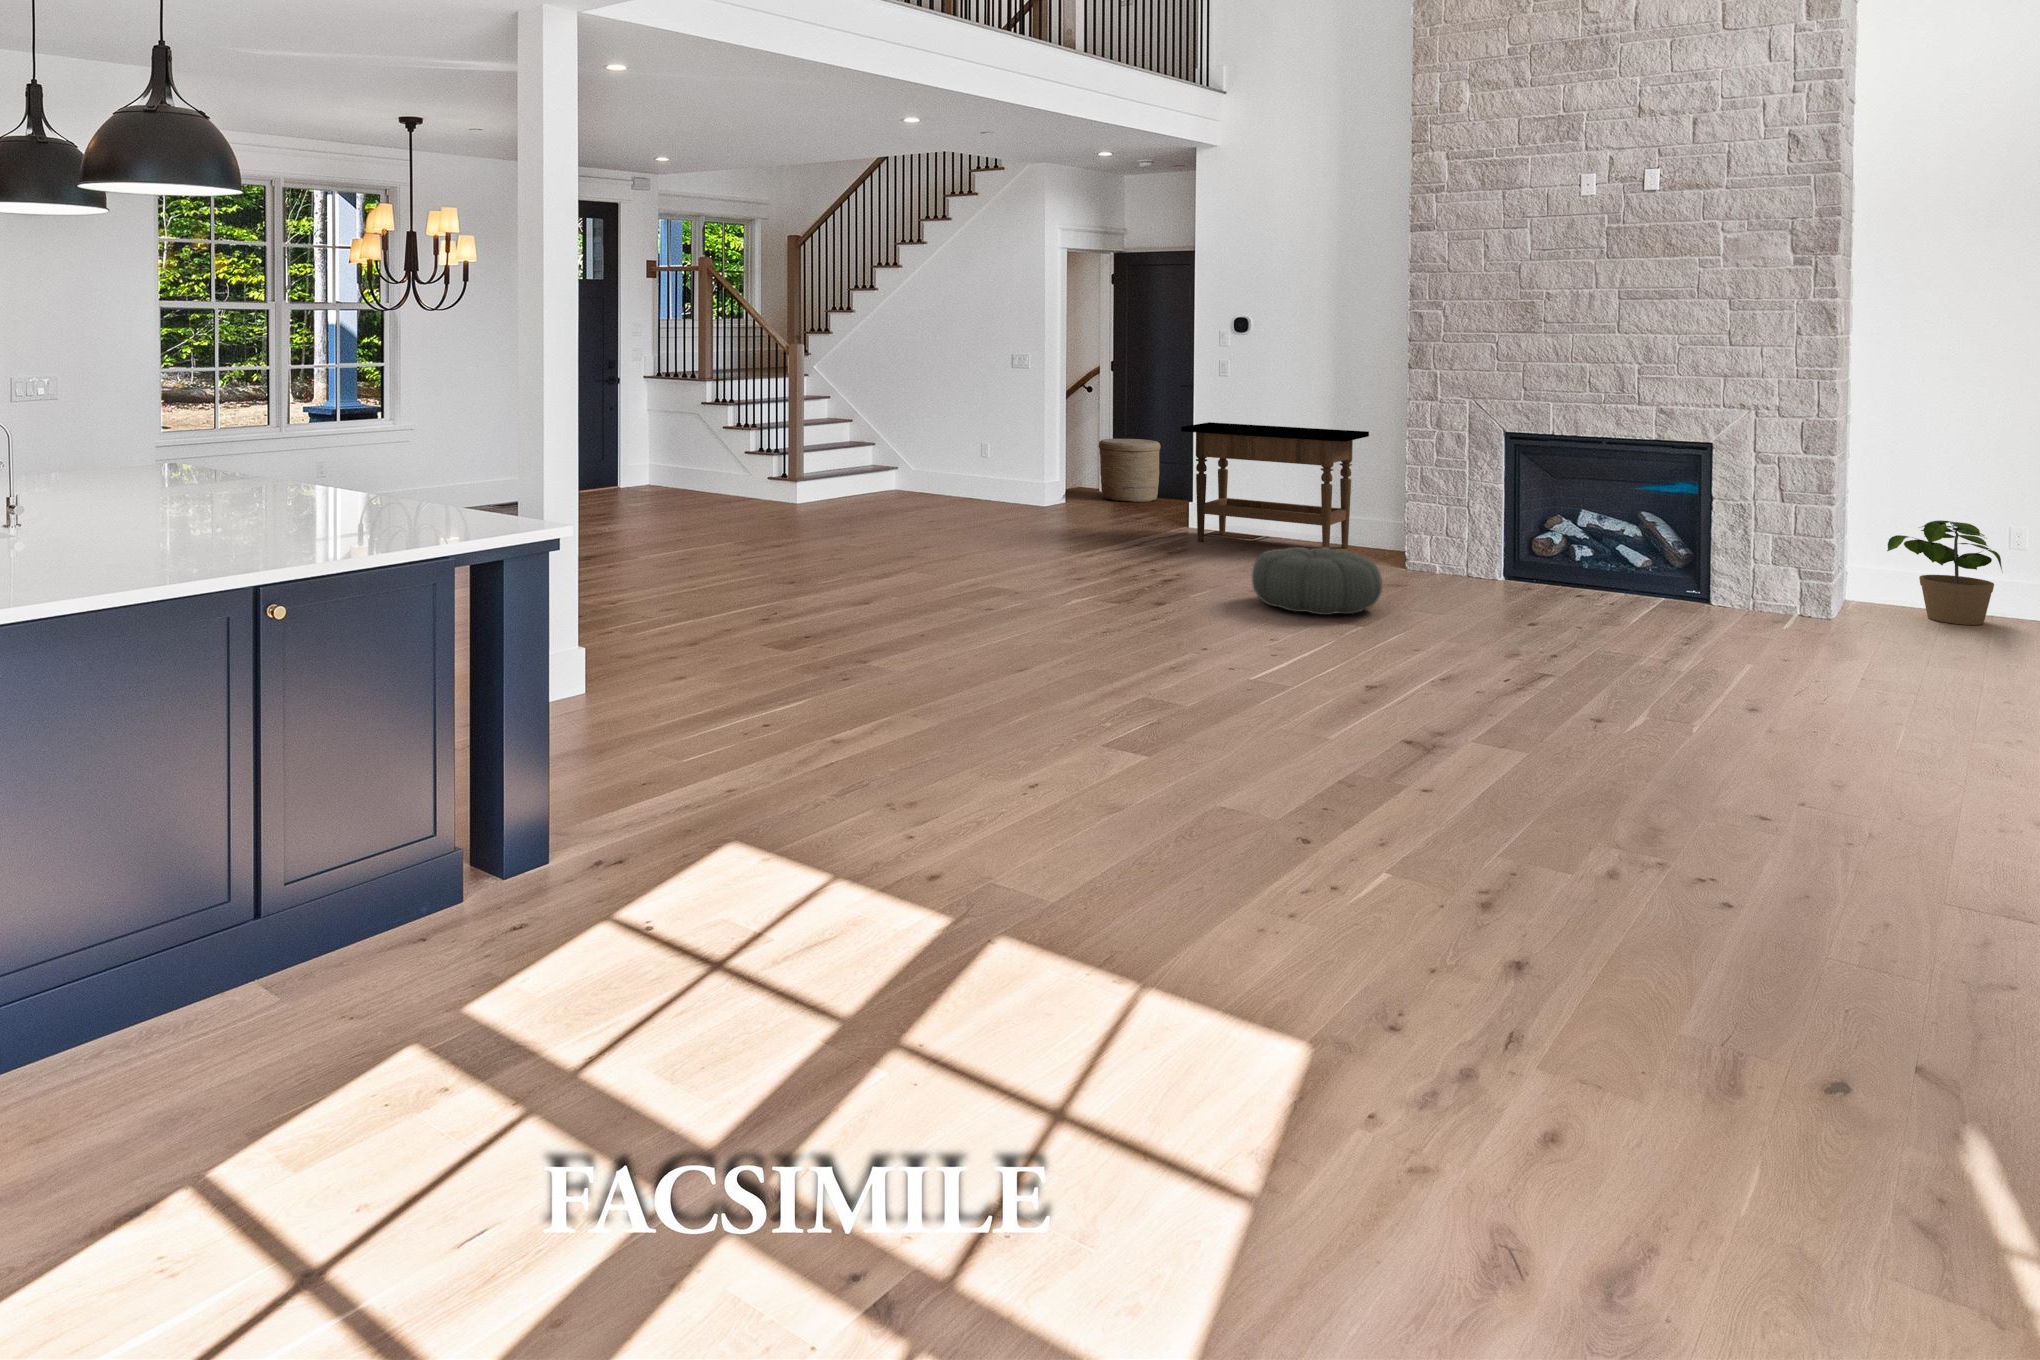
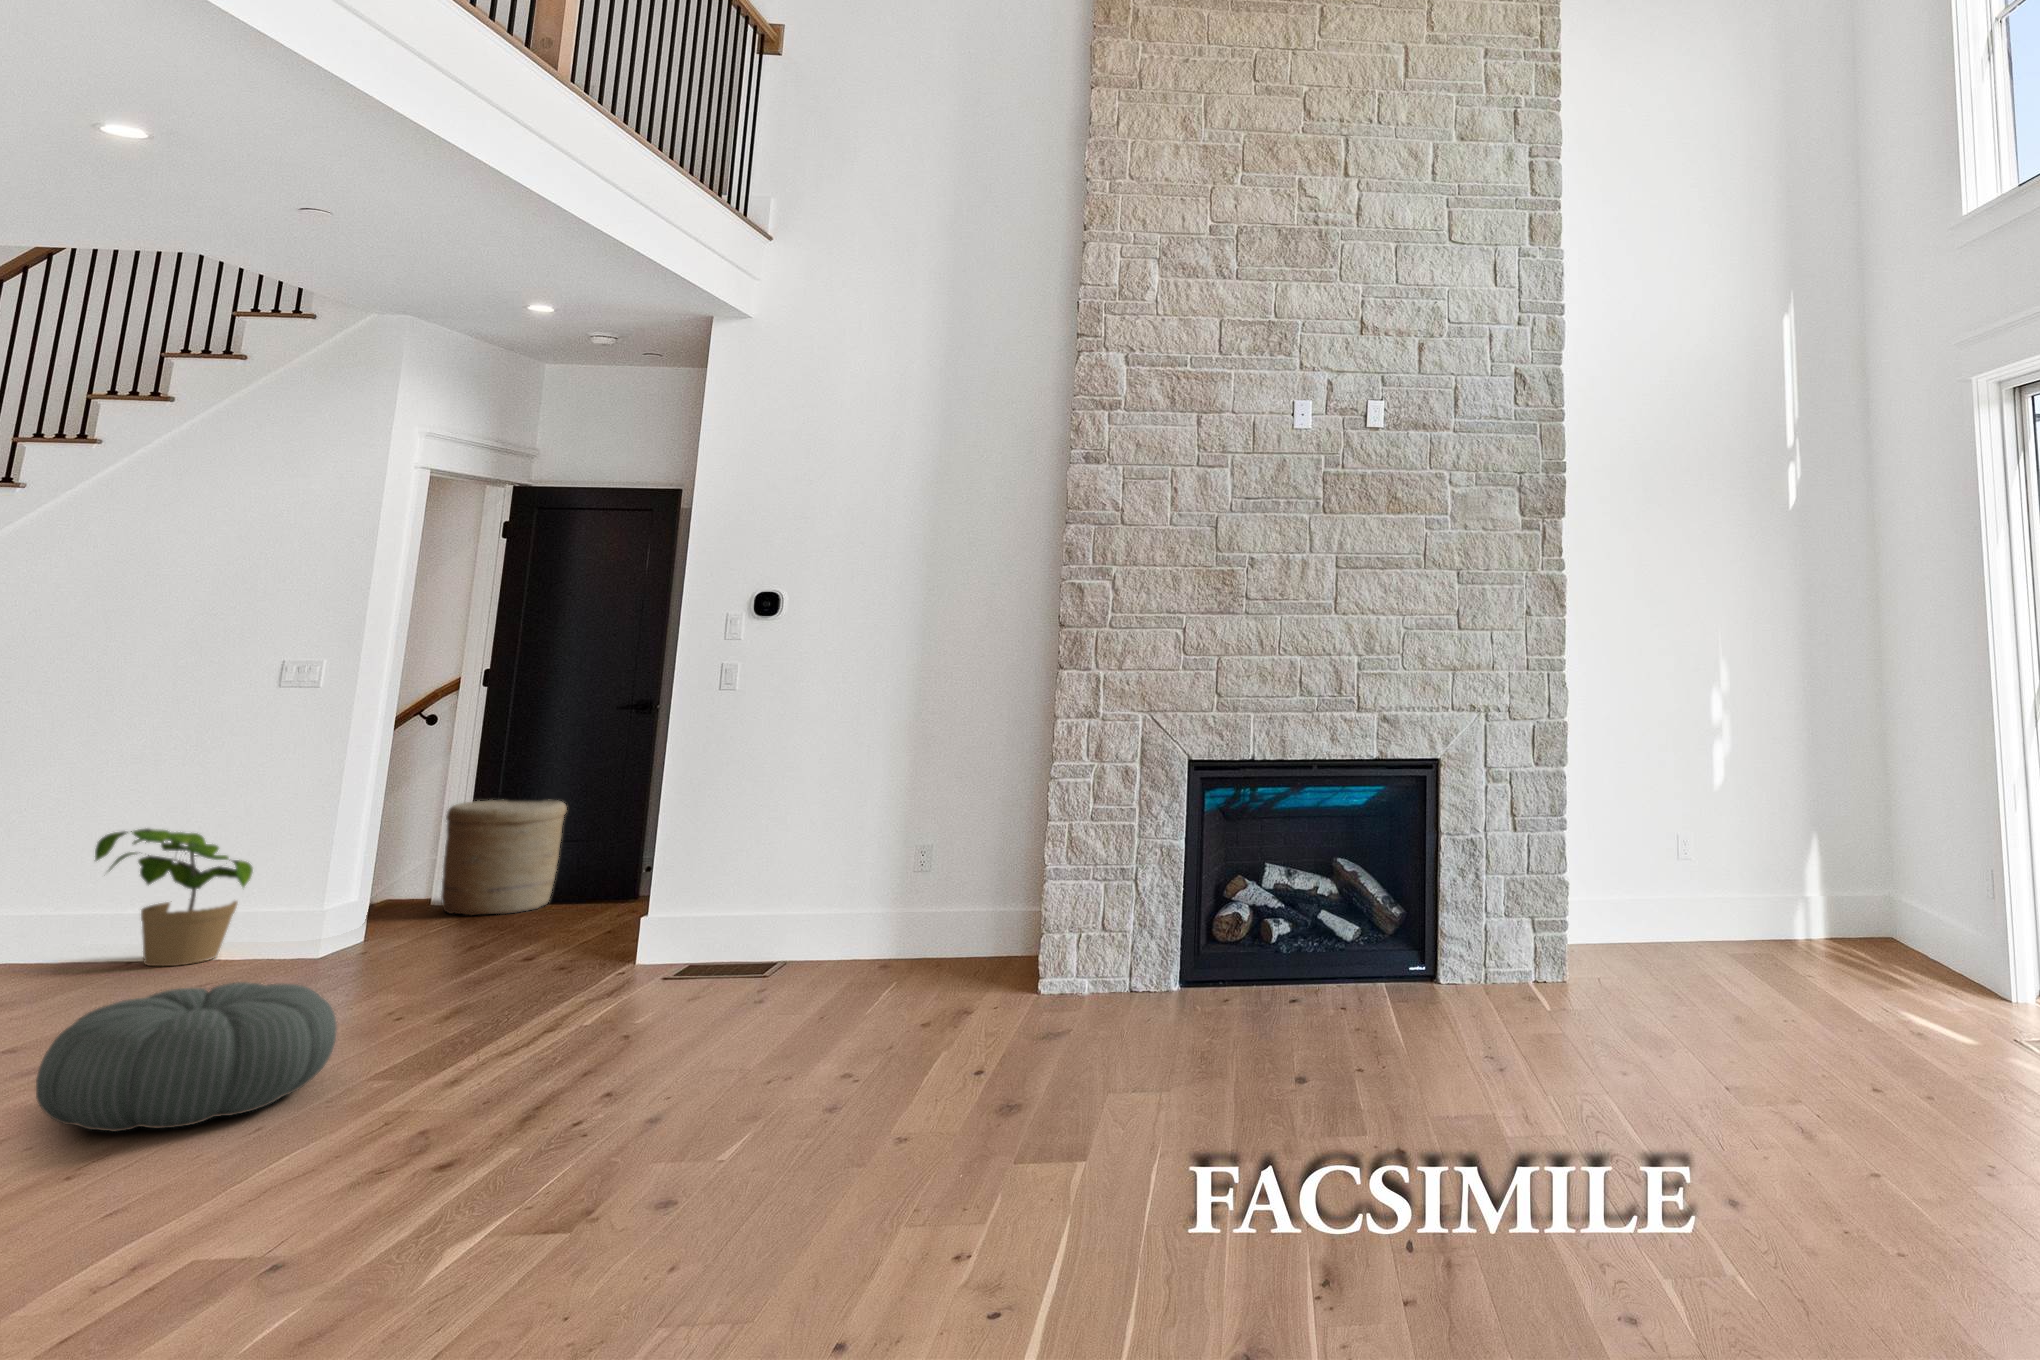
side table: present [1181,422,1369,549] -> none [653,766,963,987]
potted plant: present [1887,520,2002,625] -> present [95,828,253,966]
pouf: present [1252,547,1382,615] -> present [36,982,337,1132]

